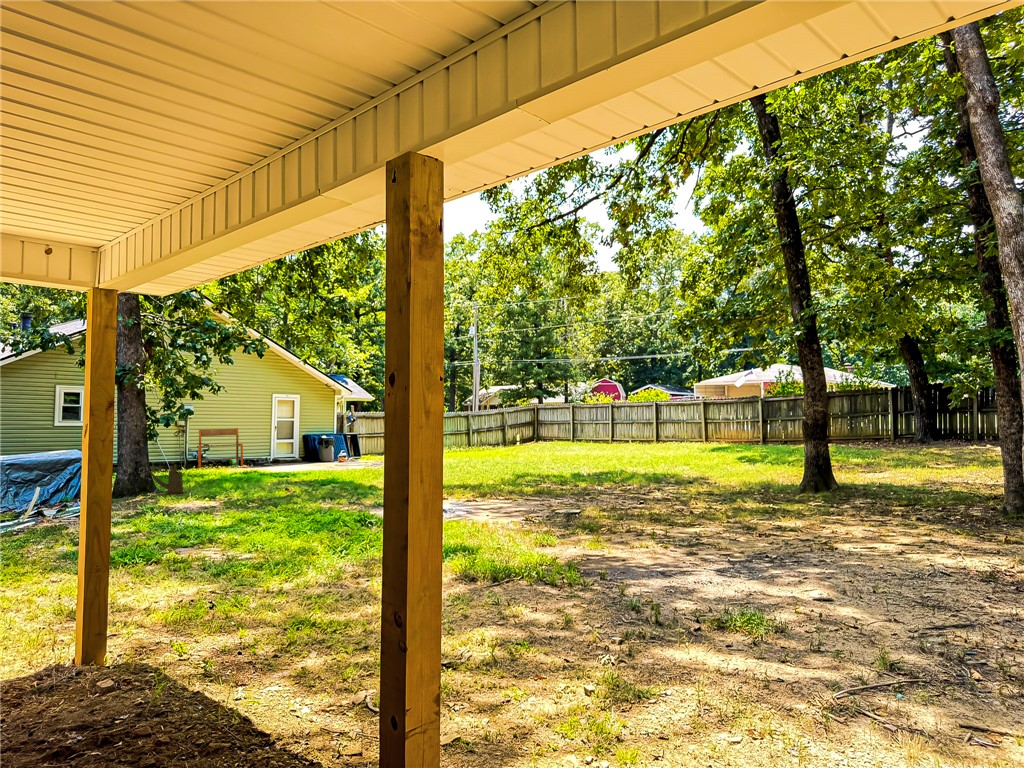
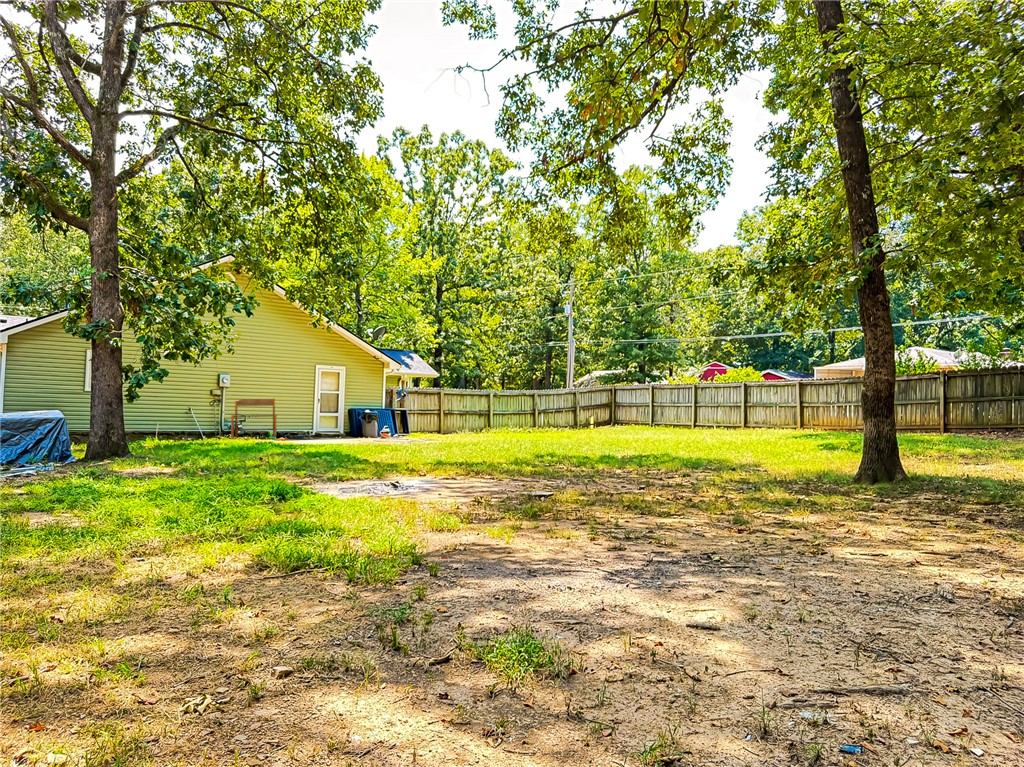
watering can: present [149,464,184,494] -> none [130,426,170,457]

